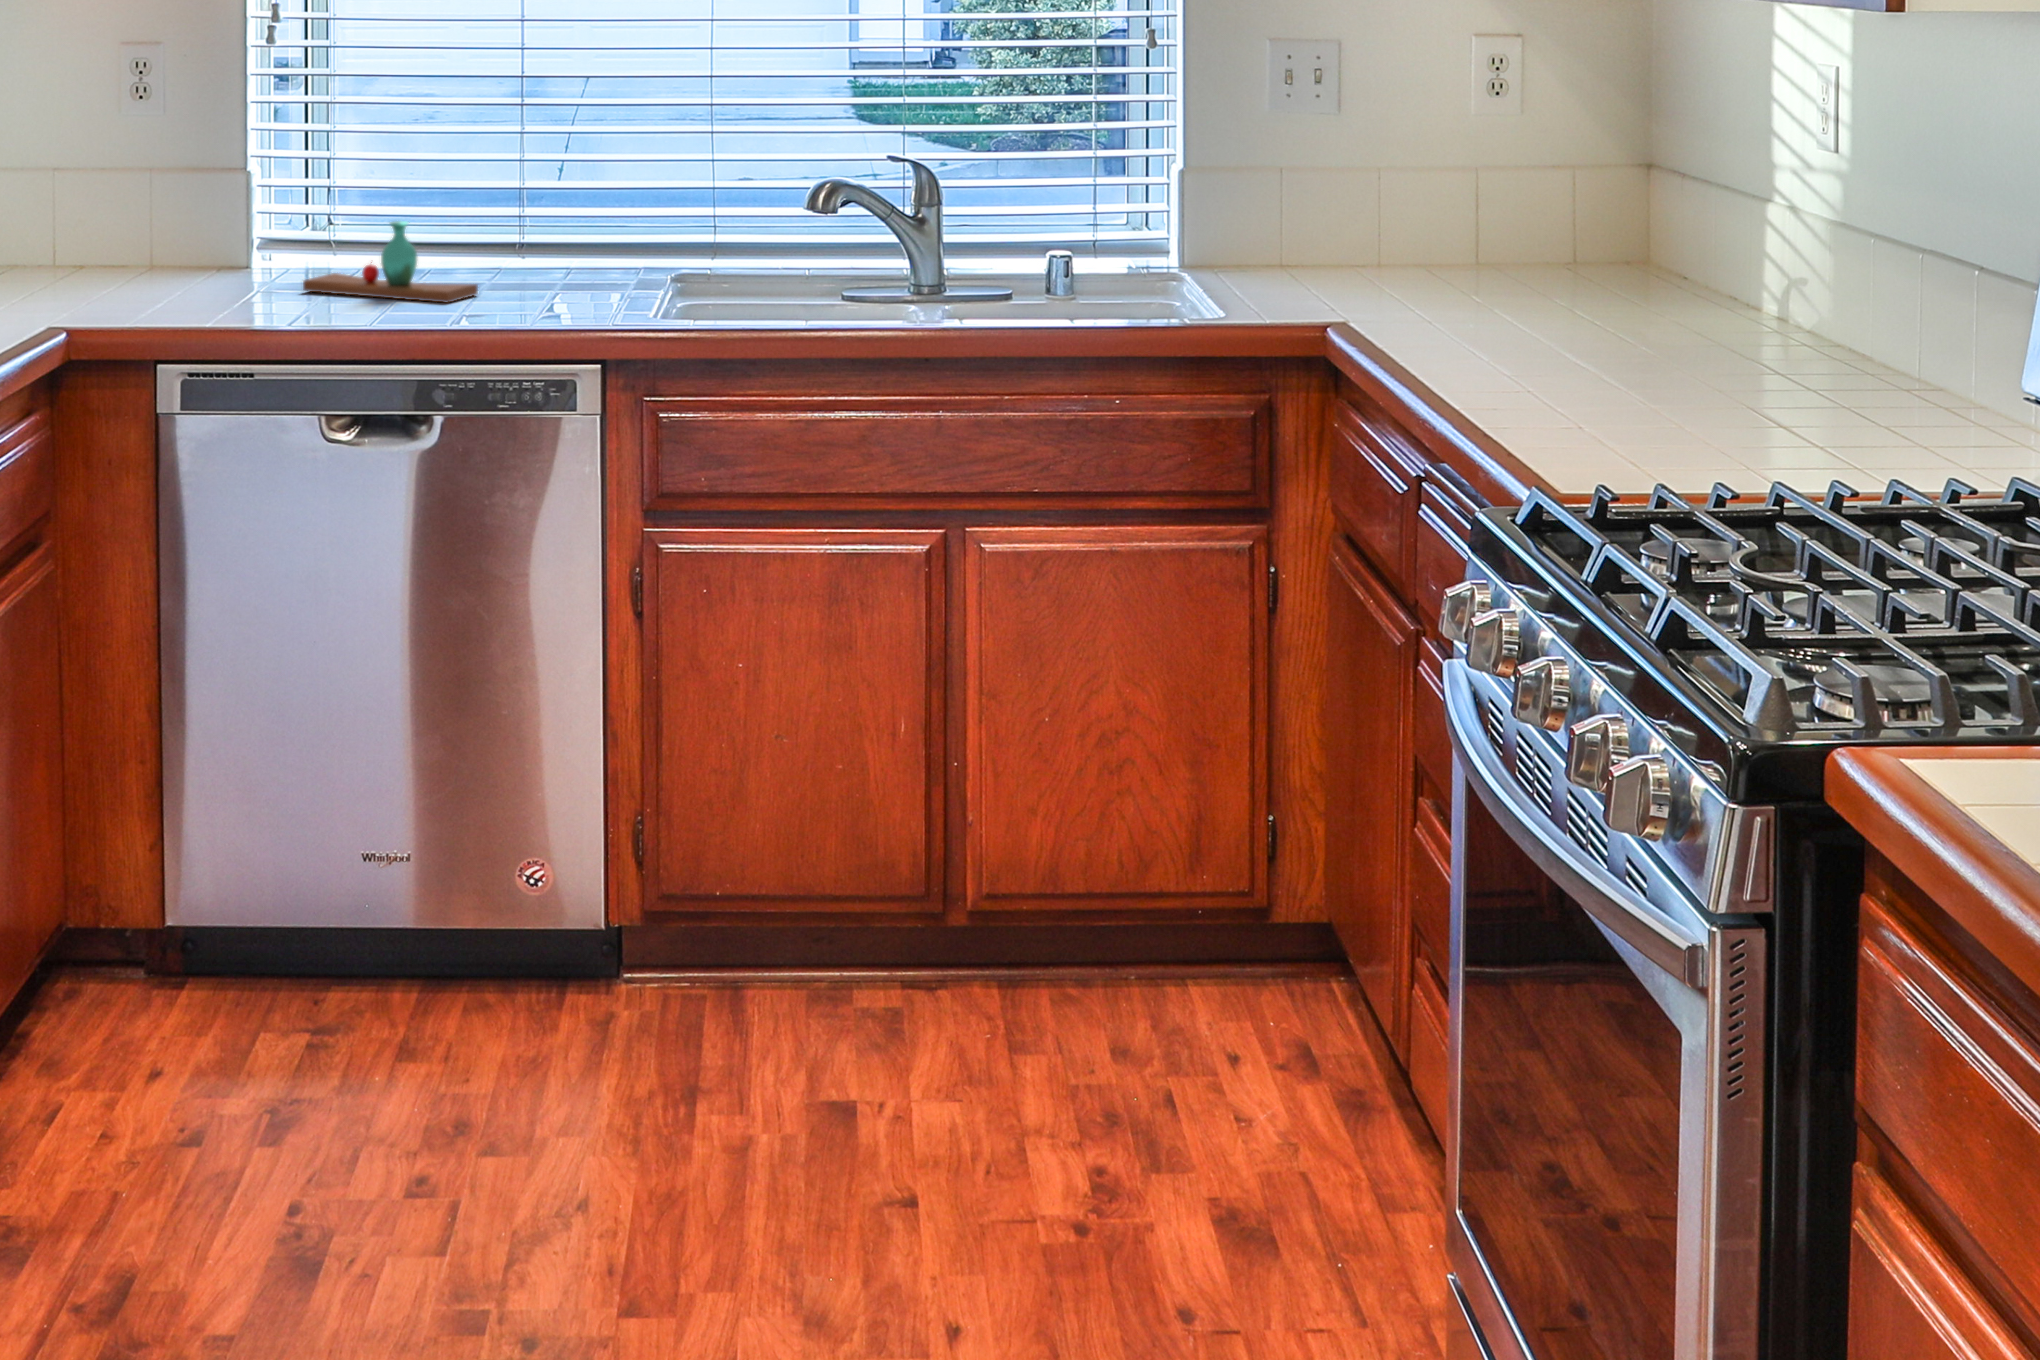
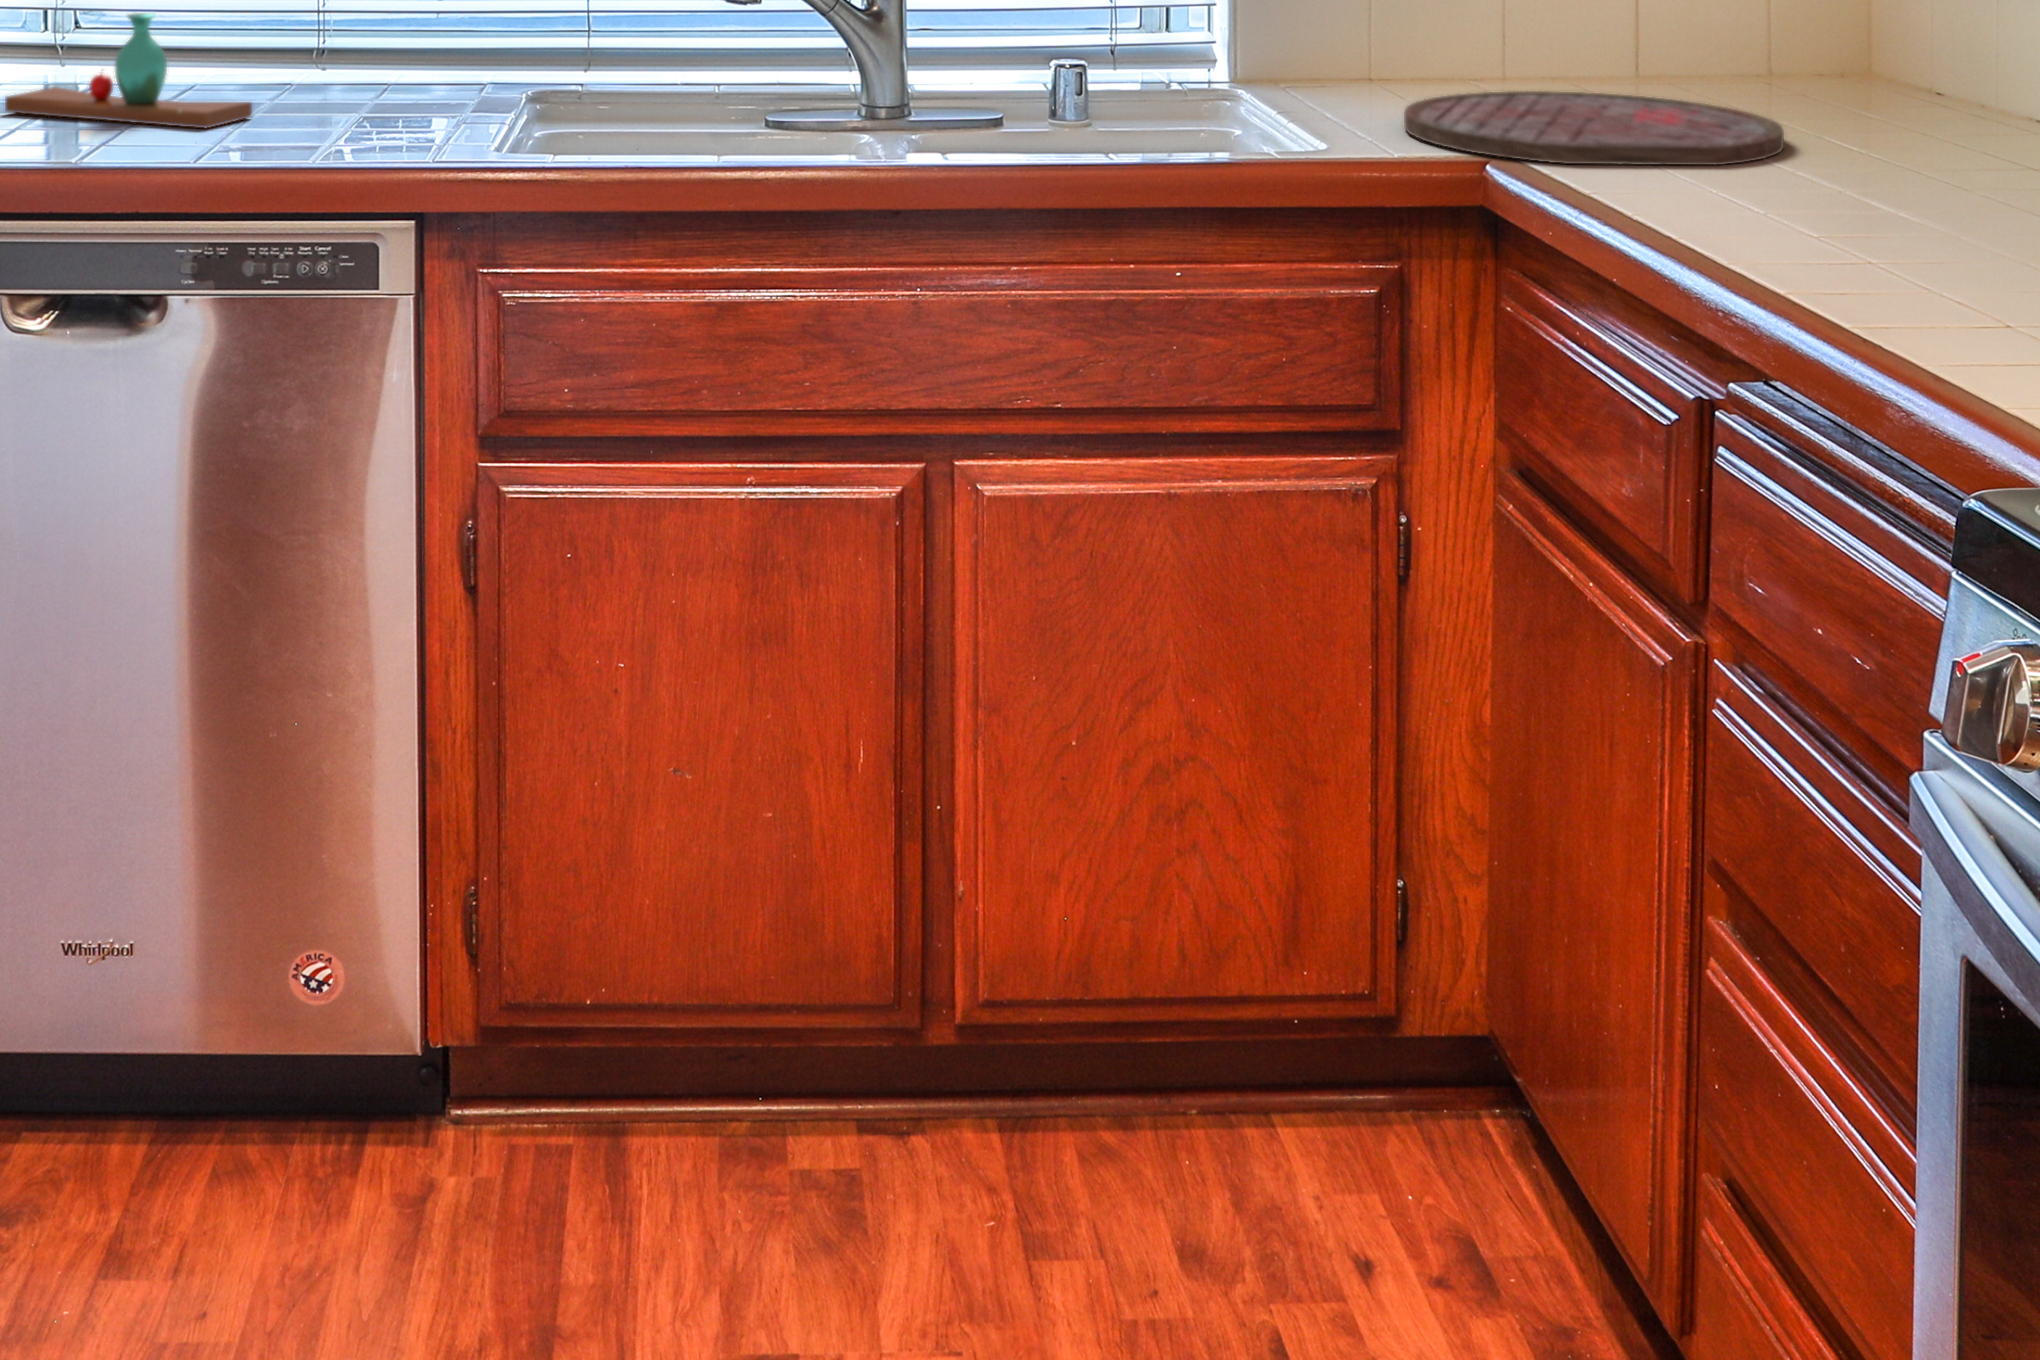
cutting board: none [1286,276,1544,328] -> present [1404,91,1784,165]

